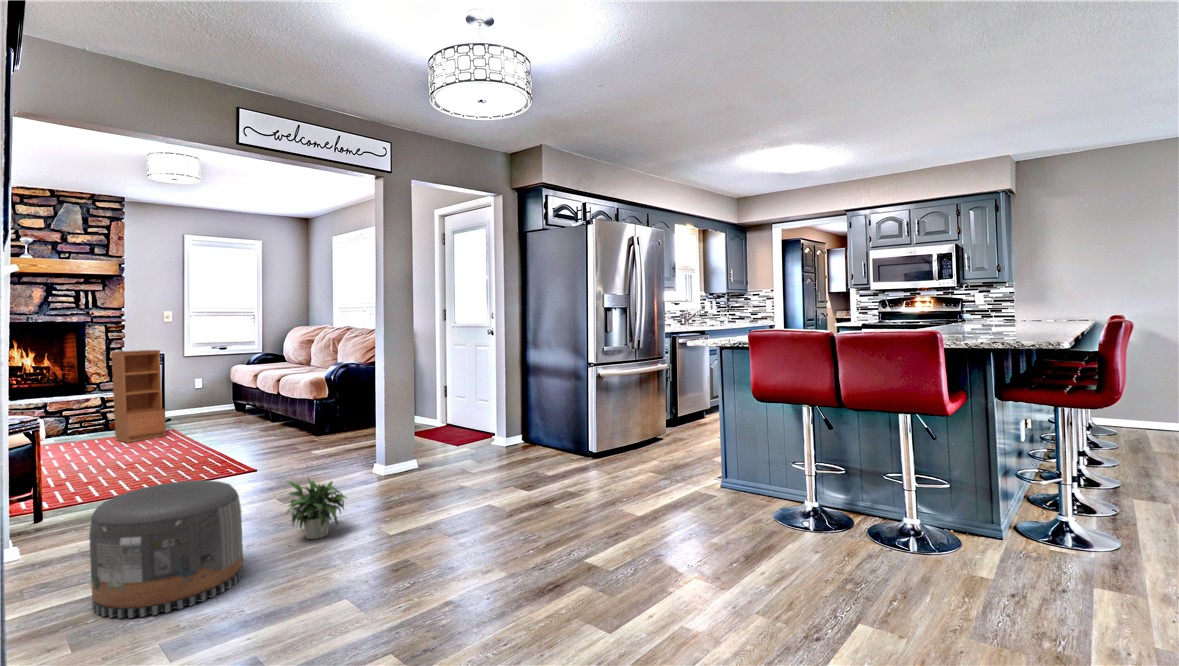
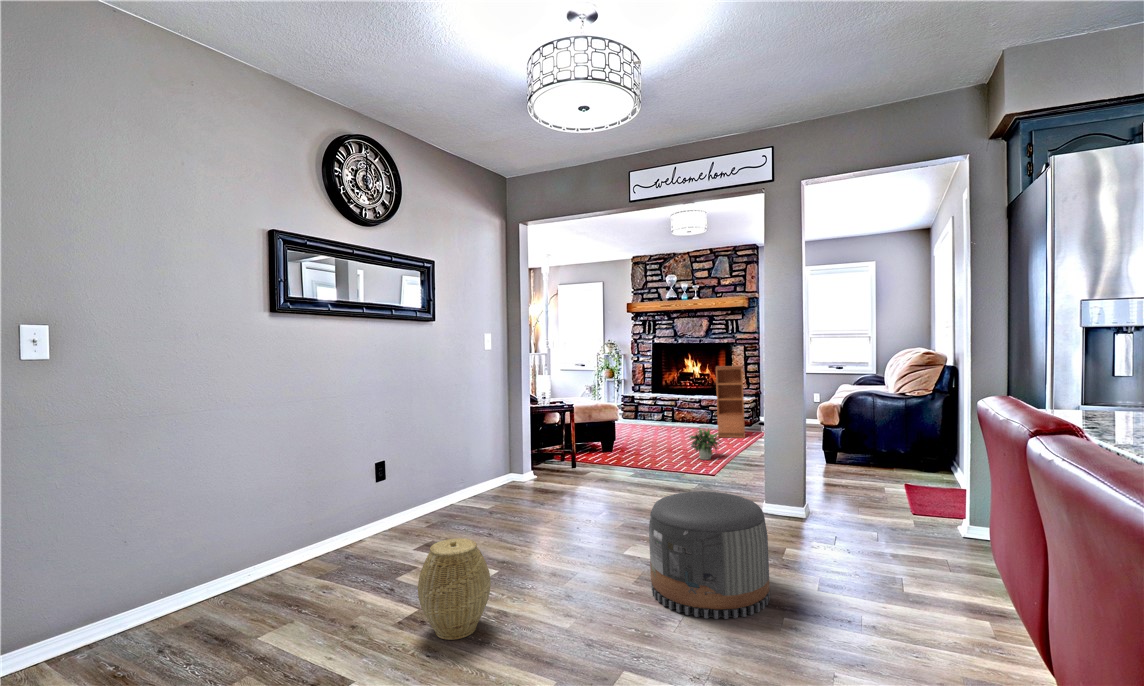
potted plant: present [286,478,346,539] -> present [689,428,720,460]
pouf: present [89,480,243,618] -> present [649,491,770,619]
woven basket: none [371,519,453,628] -> present [418,538,491,640]

